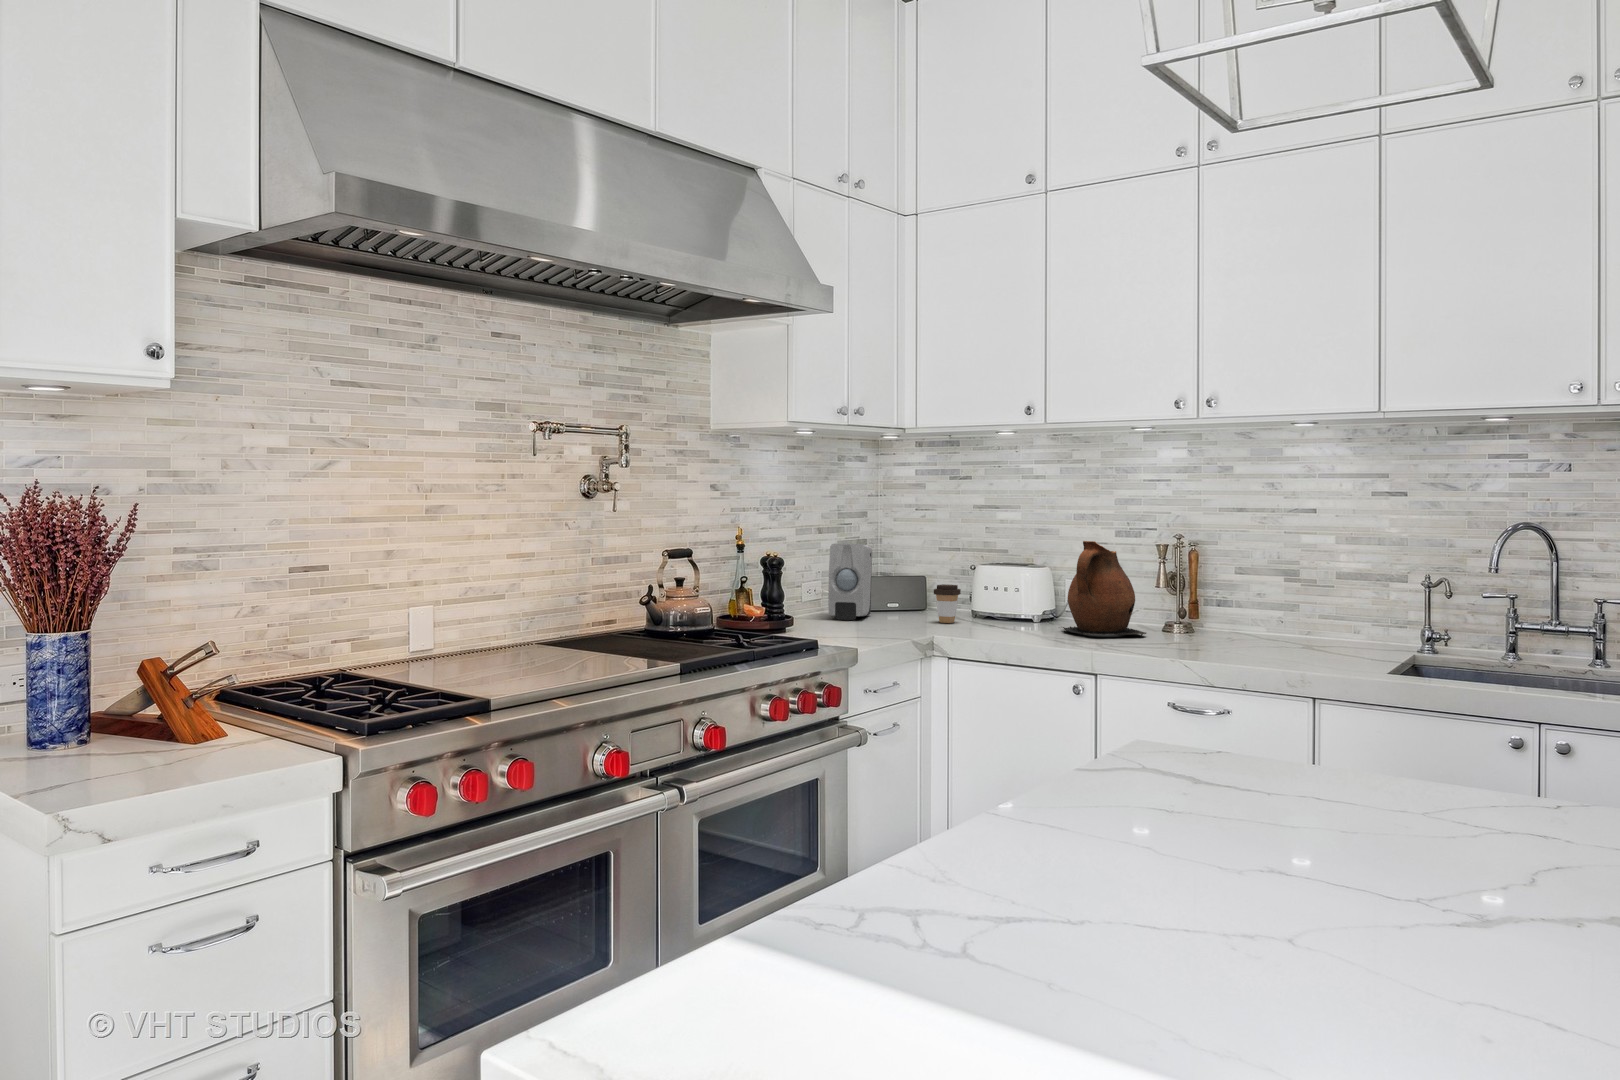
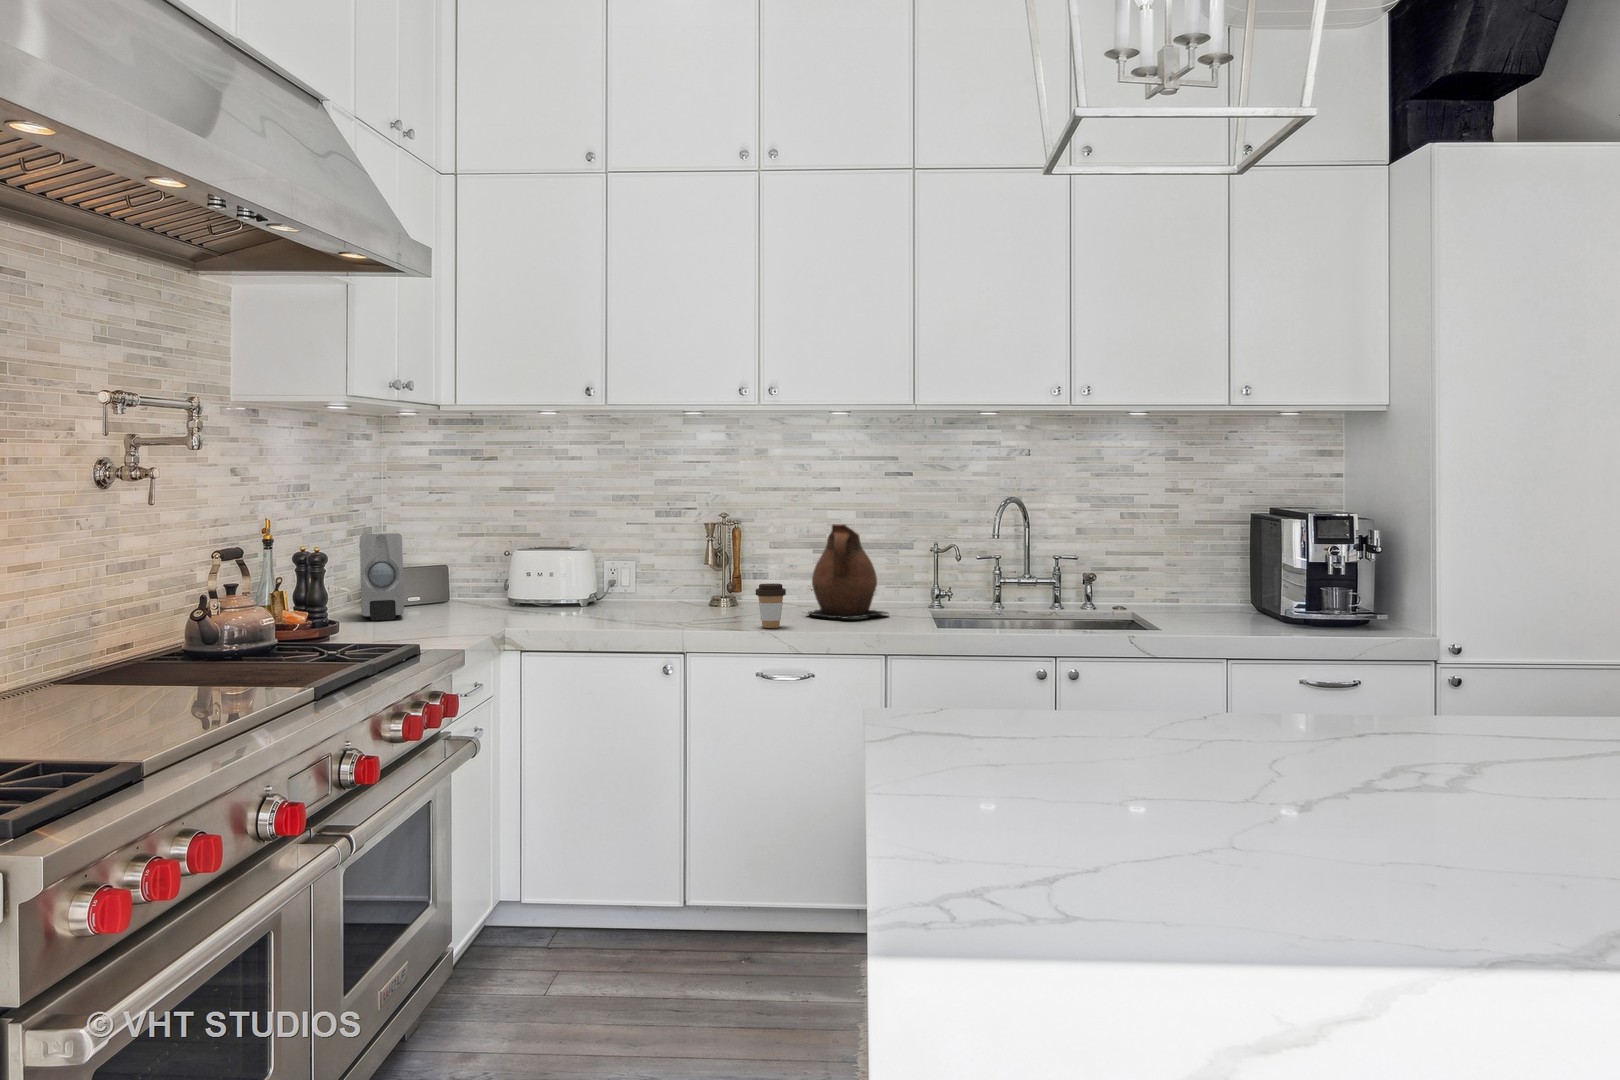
ceramic pitcher: present [1063,541,1146,636] -> present [808,524,888,619]
coffee cup: present [934,584,961,623] -> present [756,583,786,628]

